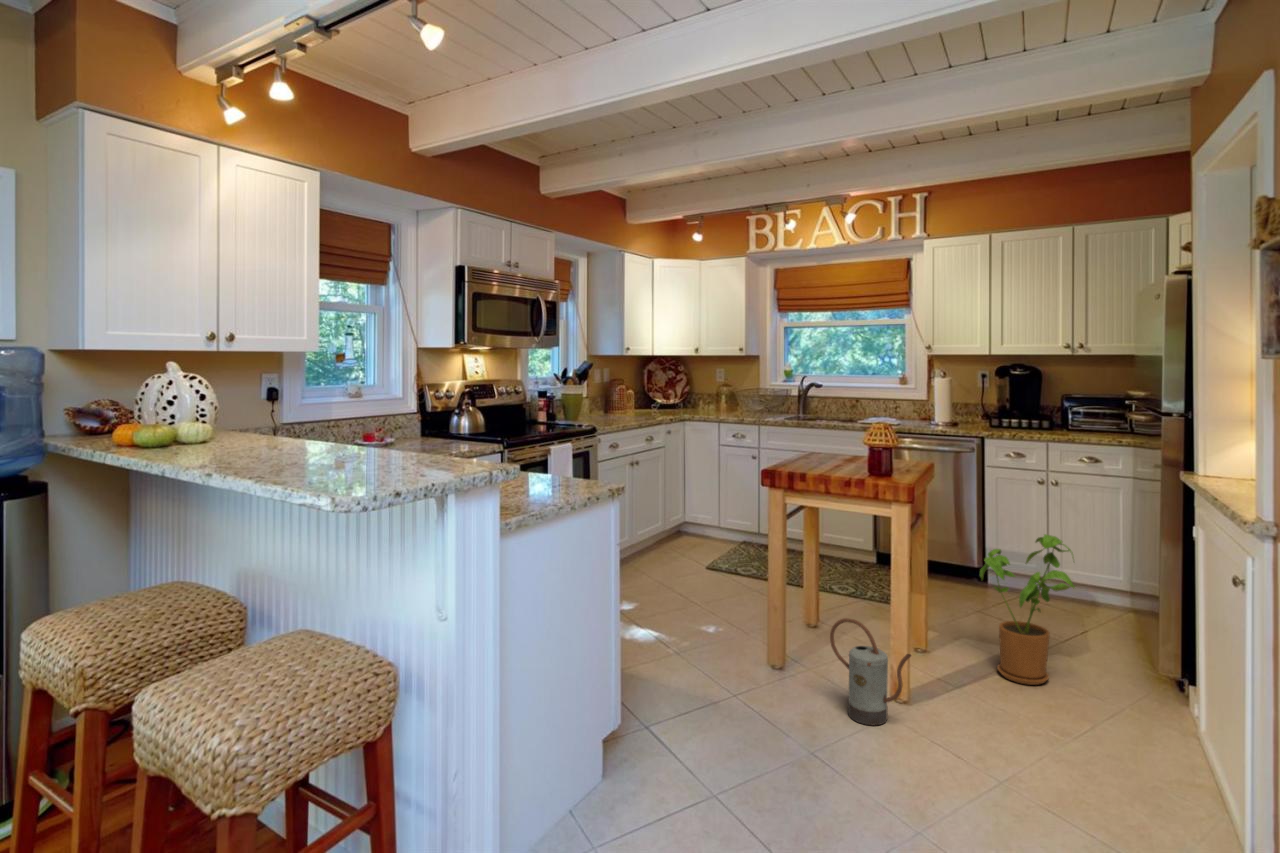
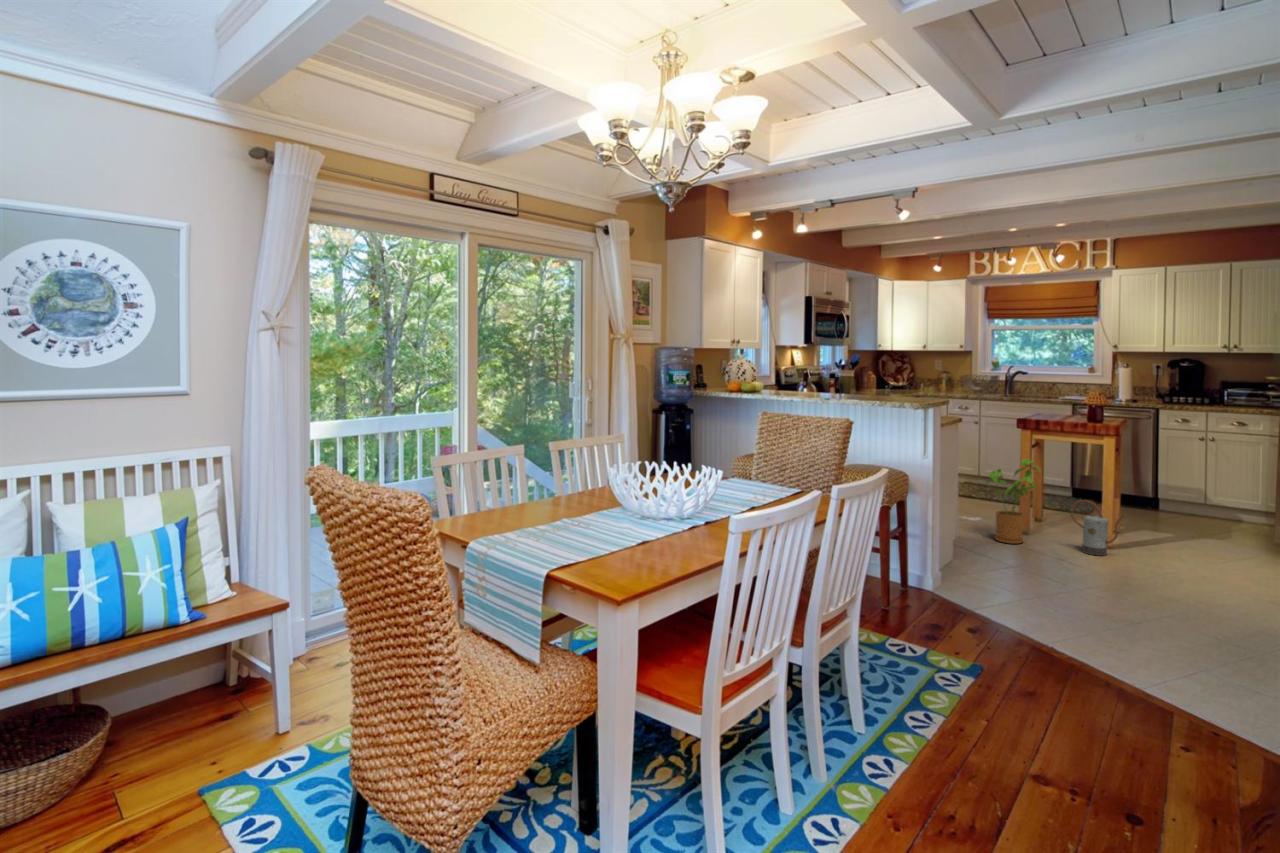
house plant: present [980,534,1075,685] -> present [987,459,1041,544]

